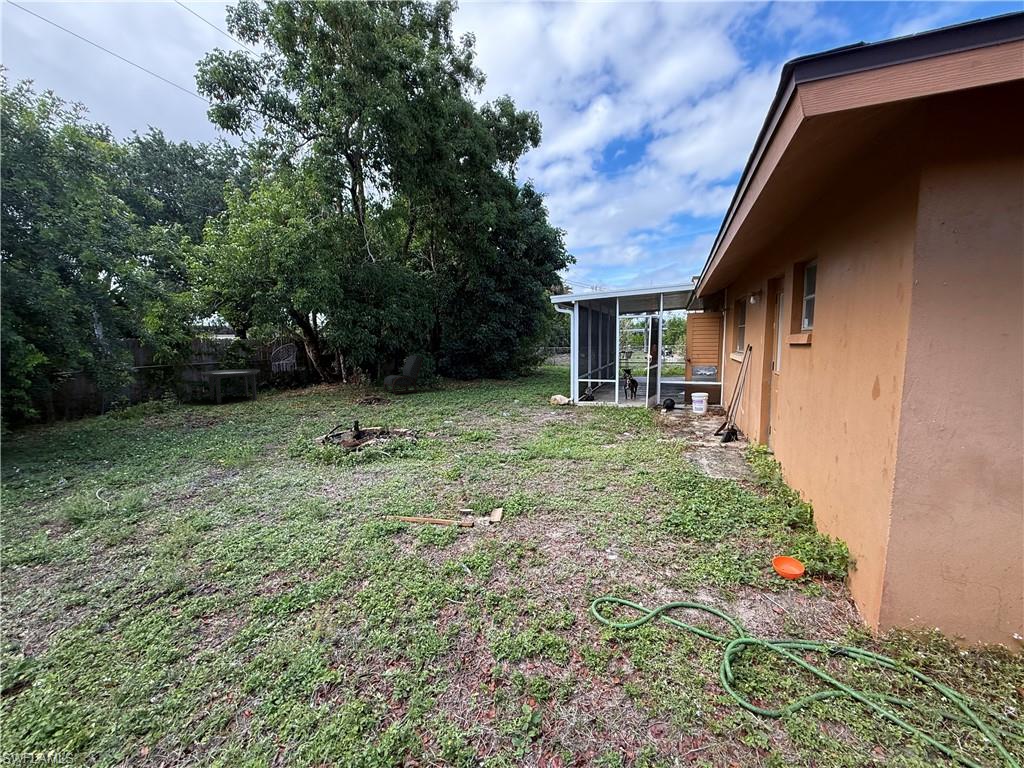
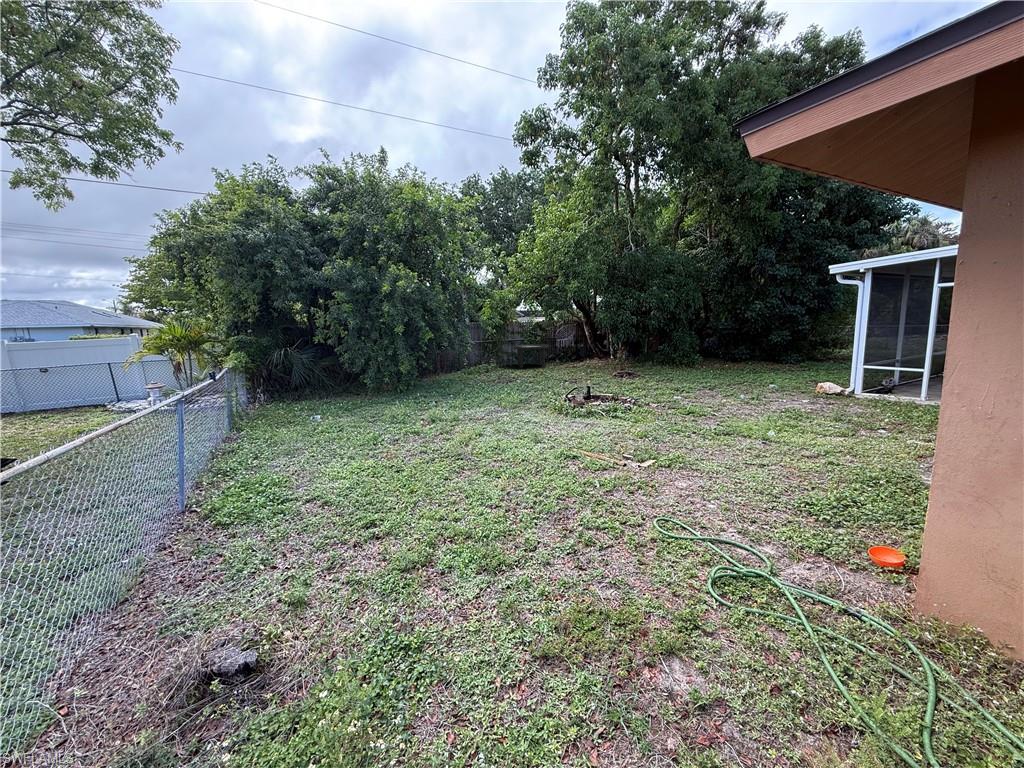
lounge chair: present [384,356,423,395] -> none [642,334,680,370]

